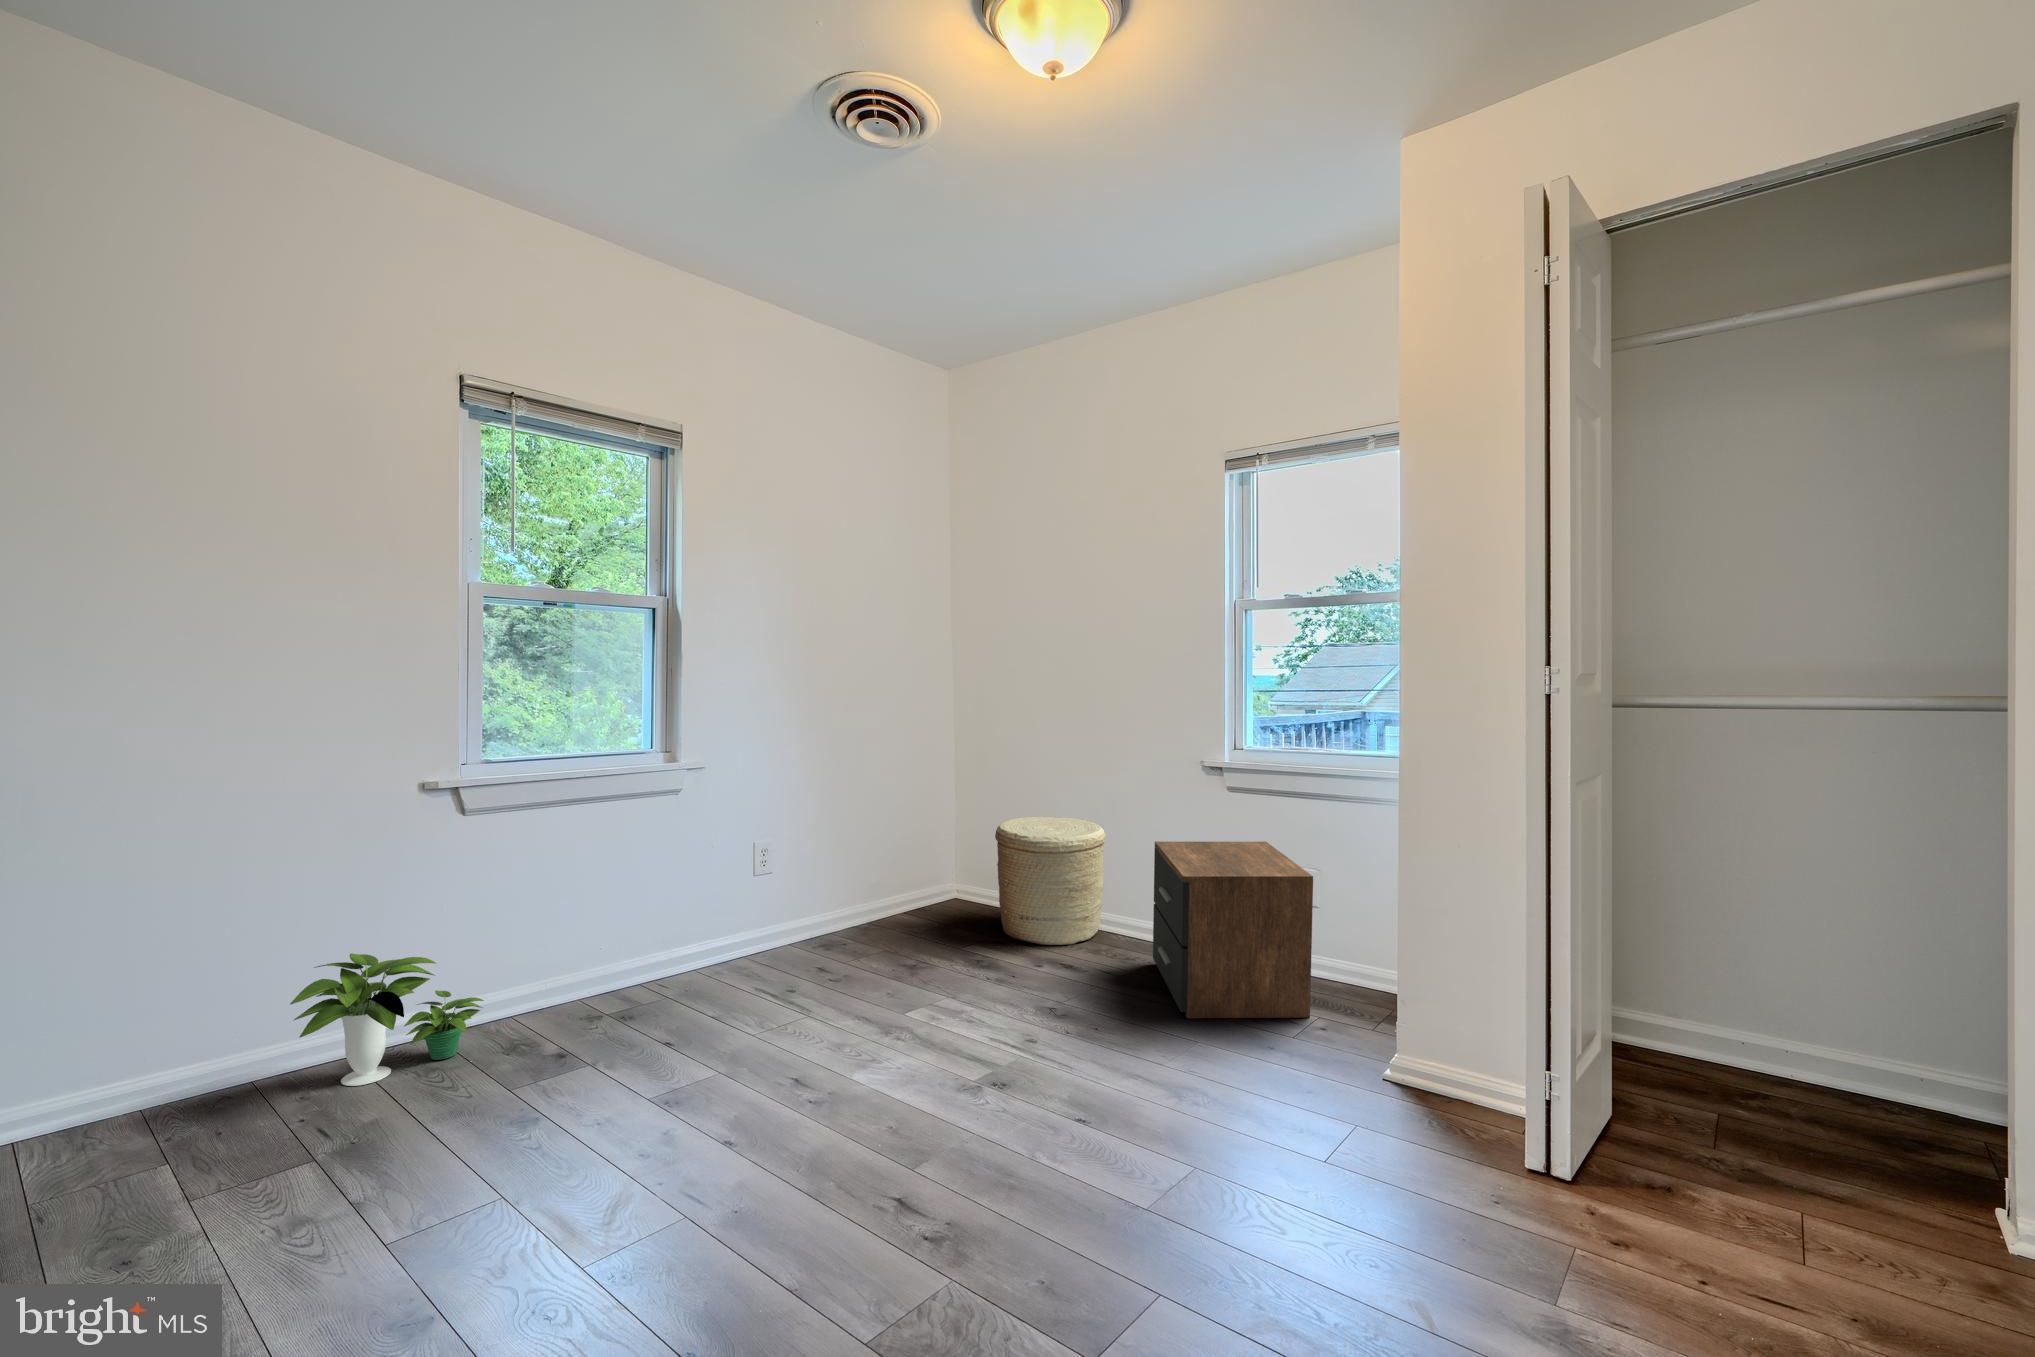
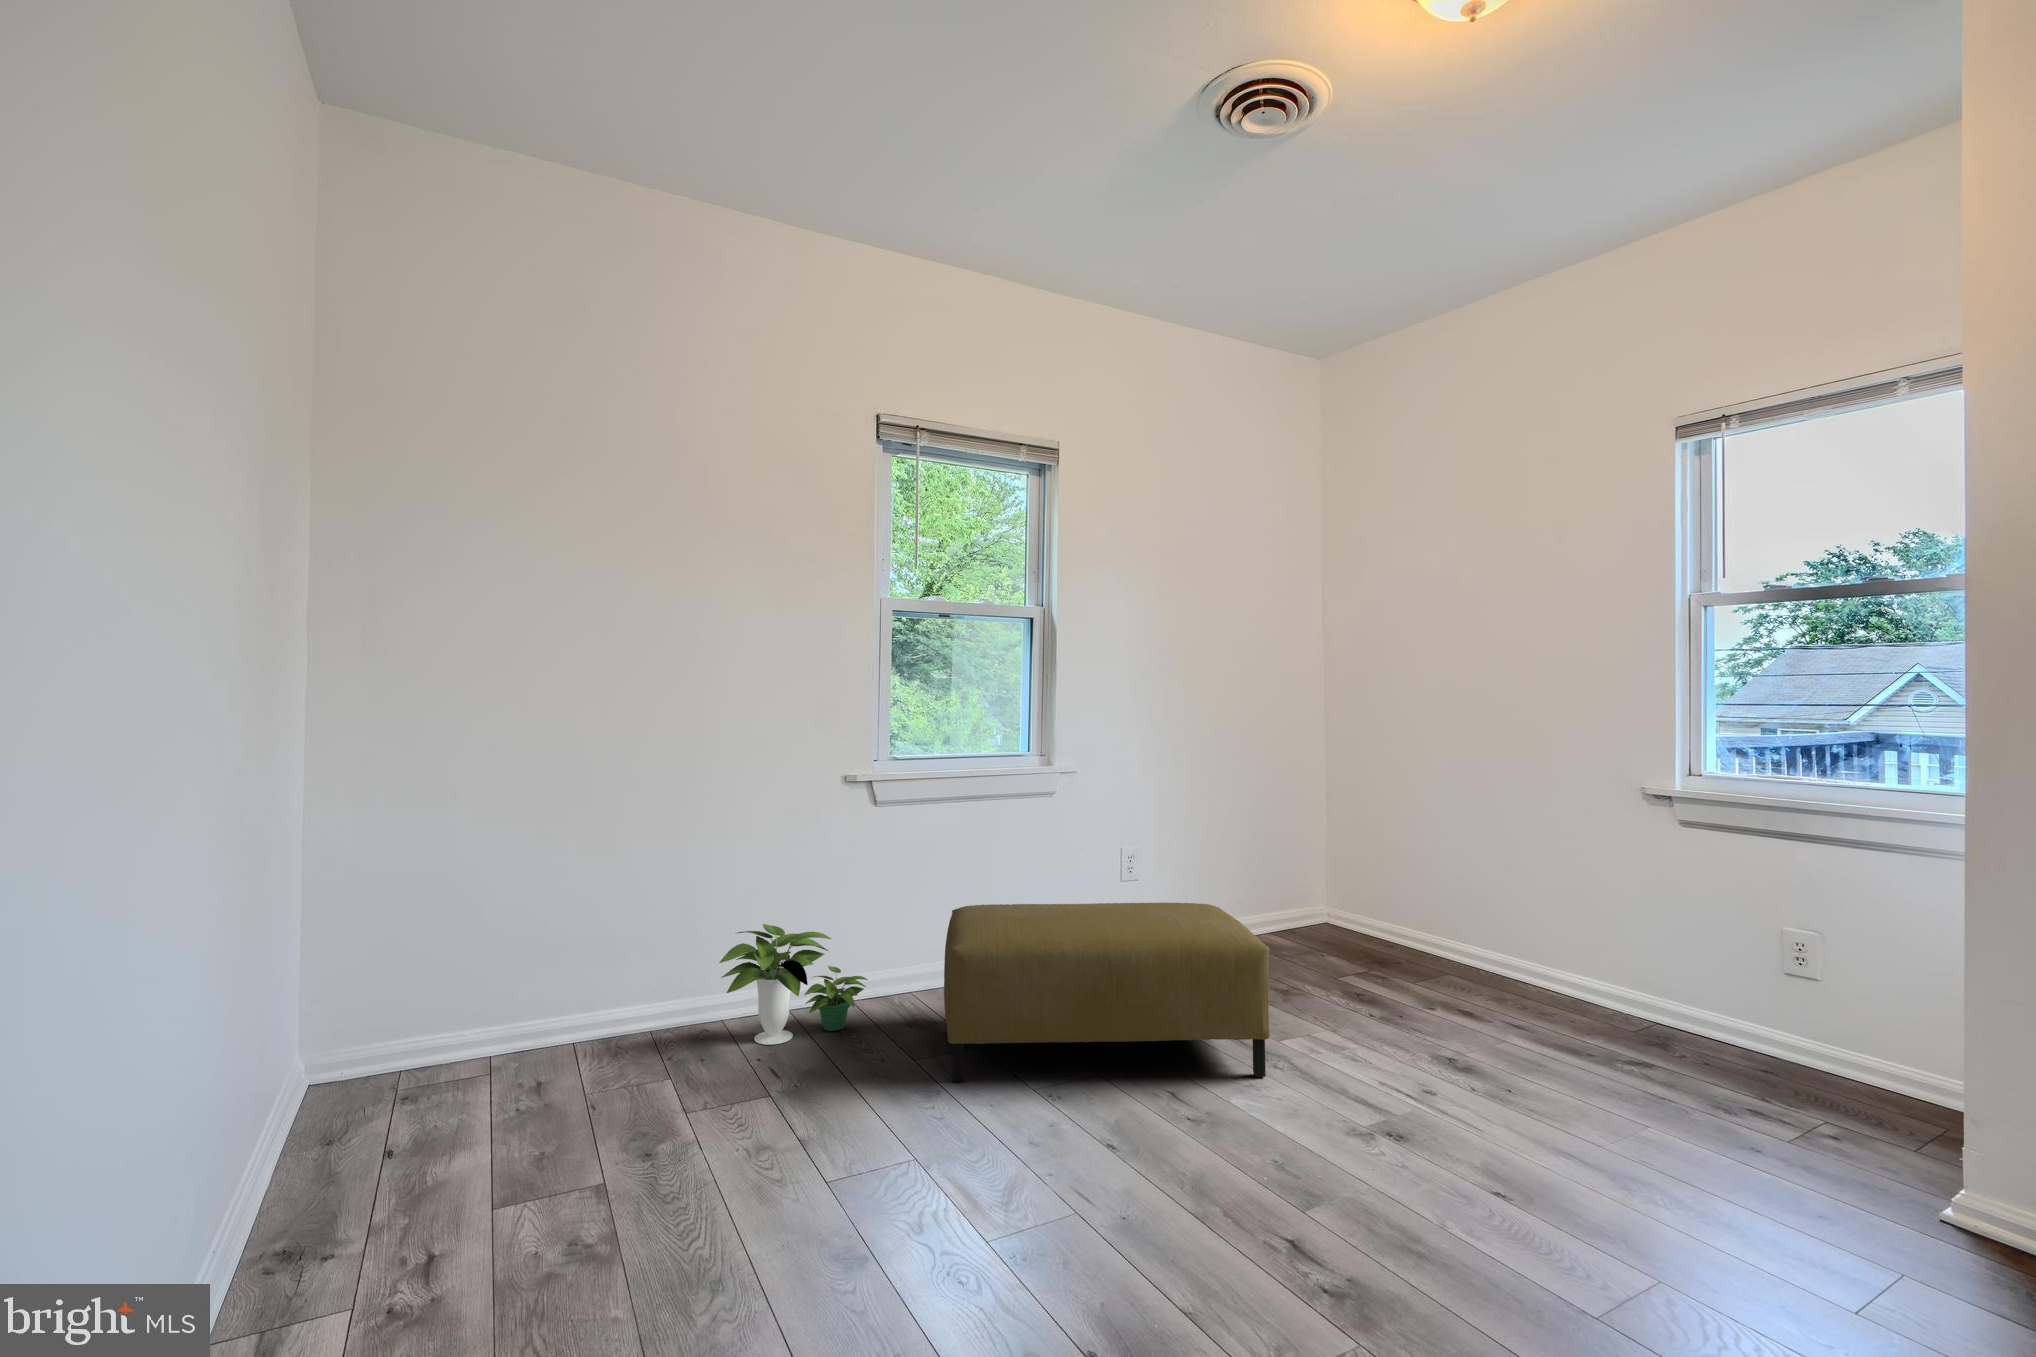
woven basket: present [995,817,1106,945] -> none [1349,846,1482,990]
nightstand: present [1153,841,1313,1018] -> none [1555,878,1804,1111]
ottoman: none [566,890,897,1097] -> present [944,902,1270,1082]

